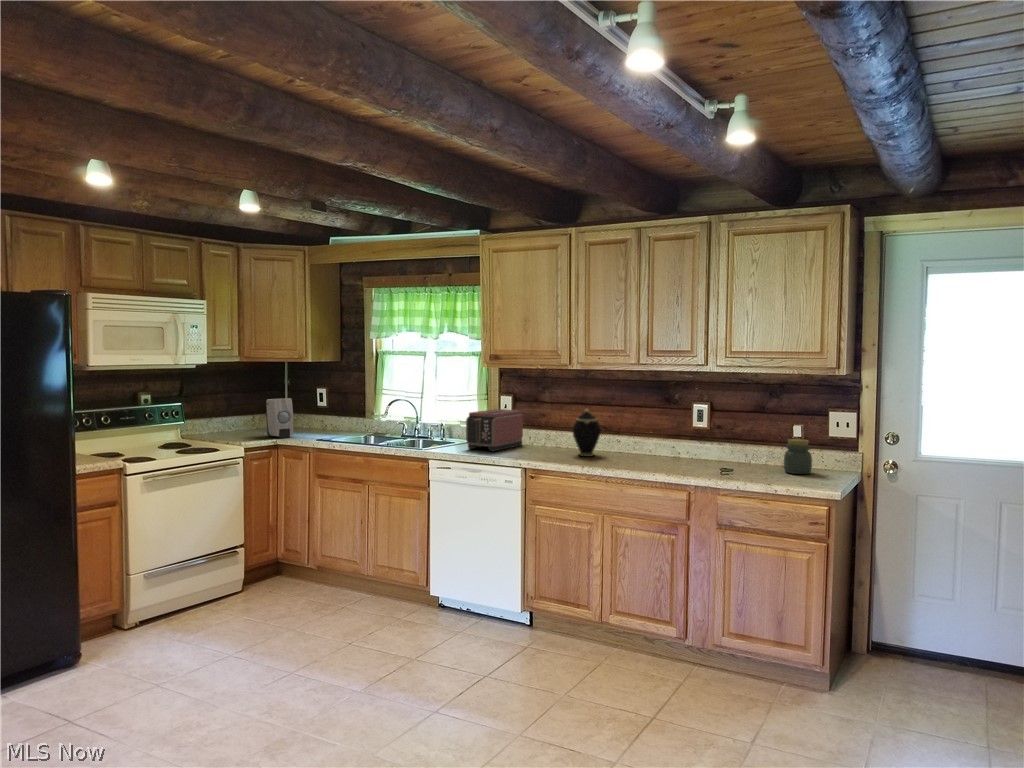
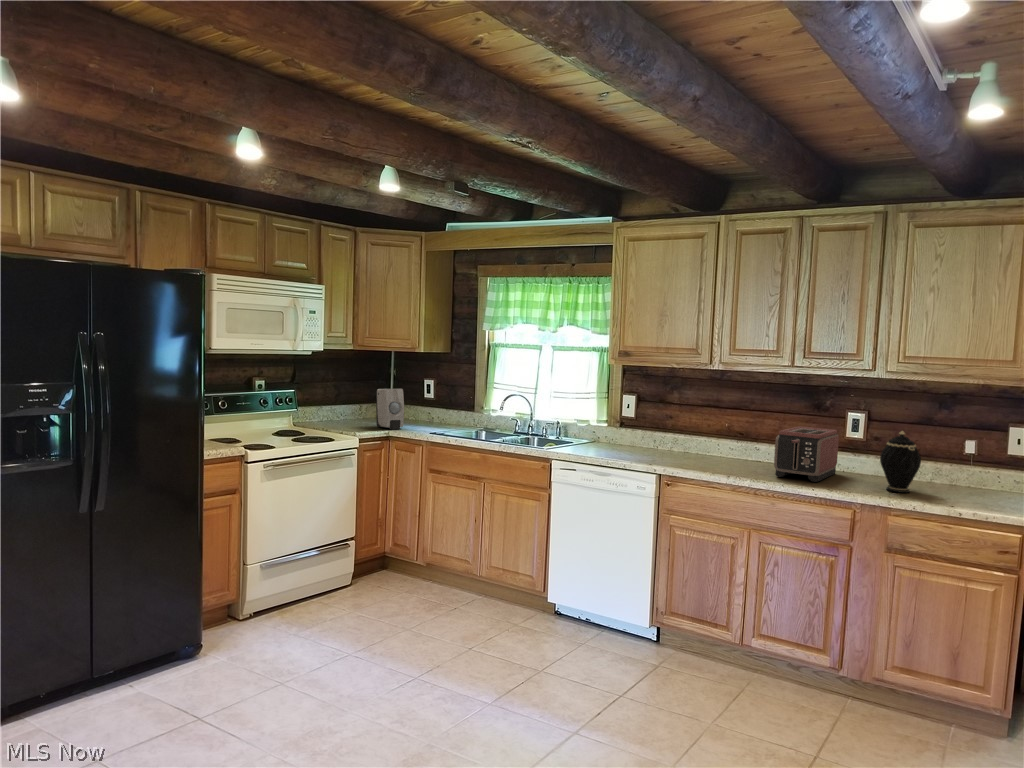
toaster: present [466,409,523,451] -> present [774,426,839,482]
teapot: present [572,409,601,457] -> present [880,431,921,493]
jar: present [784,439,812,474] -> none [960,456,995,496]

